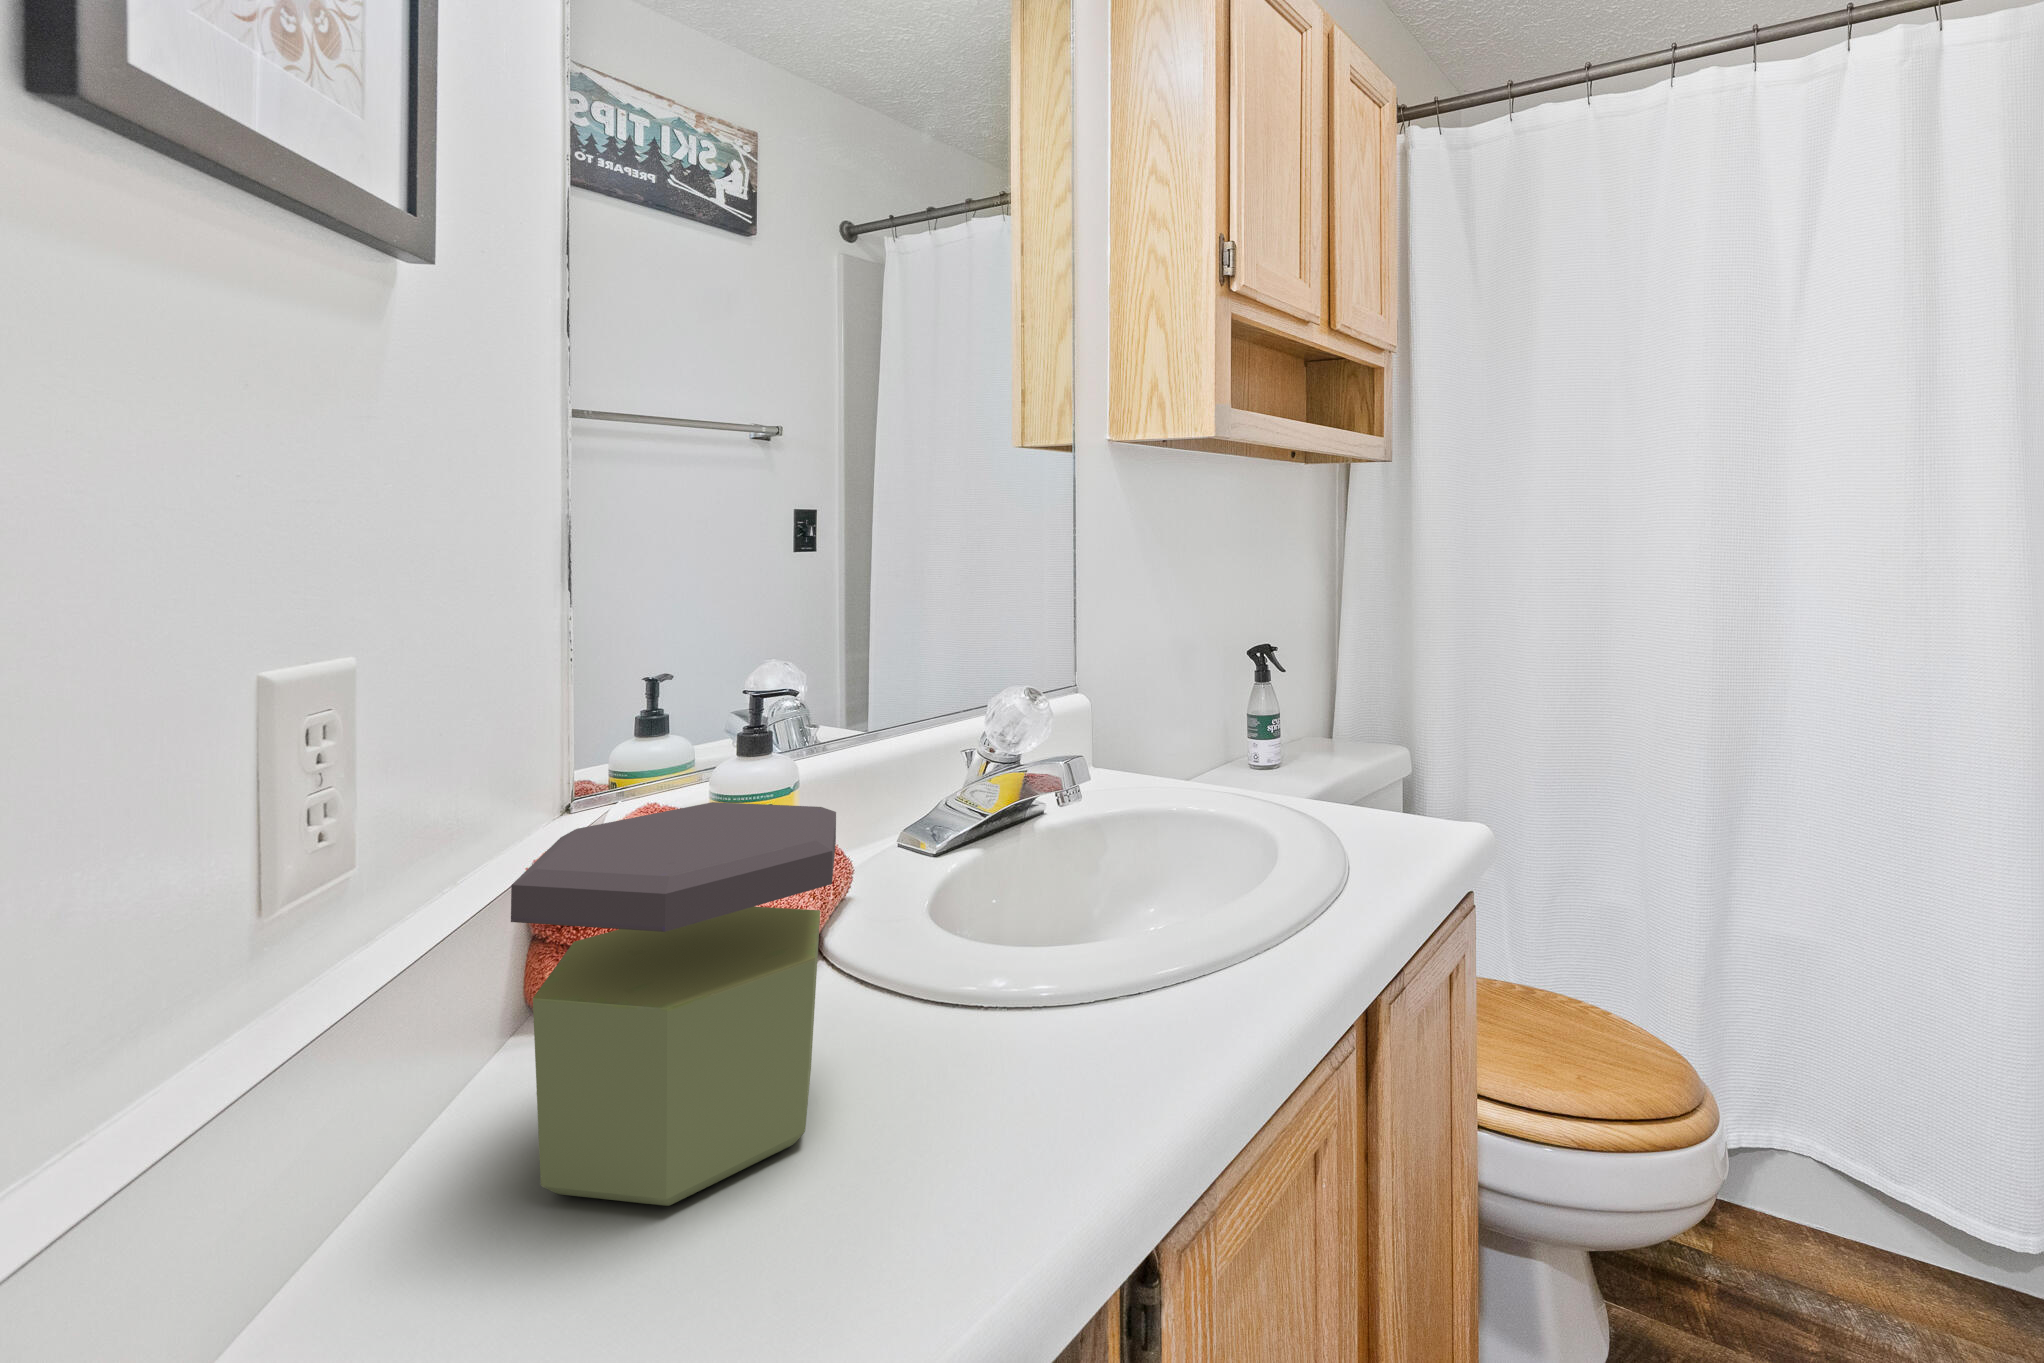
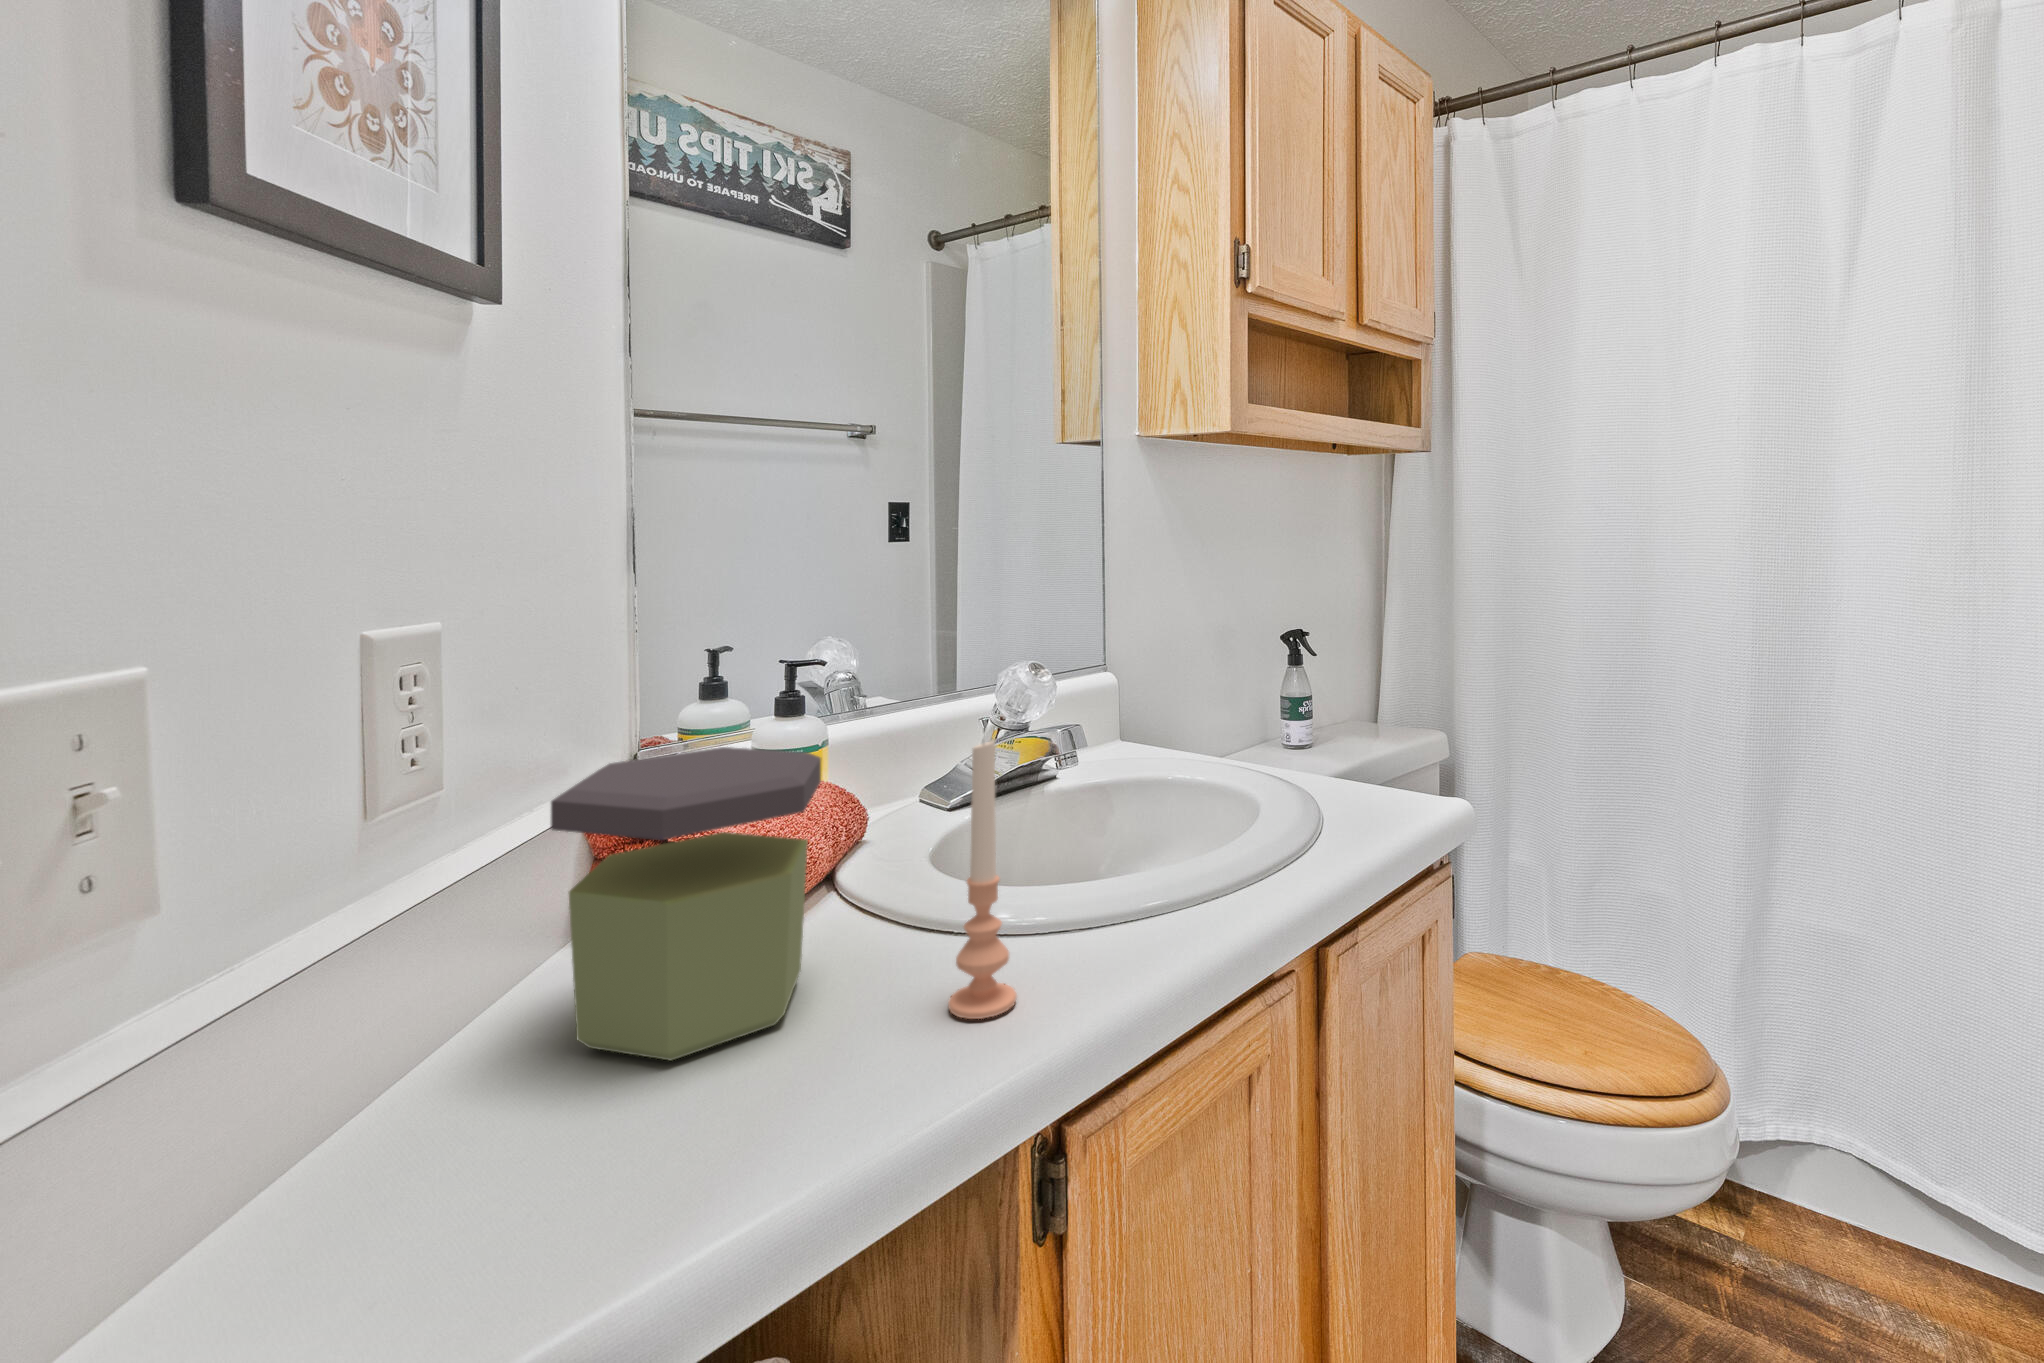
candle: none [1001,788,1080,1122] -> present [948,742,1017,1019]

